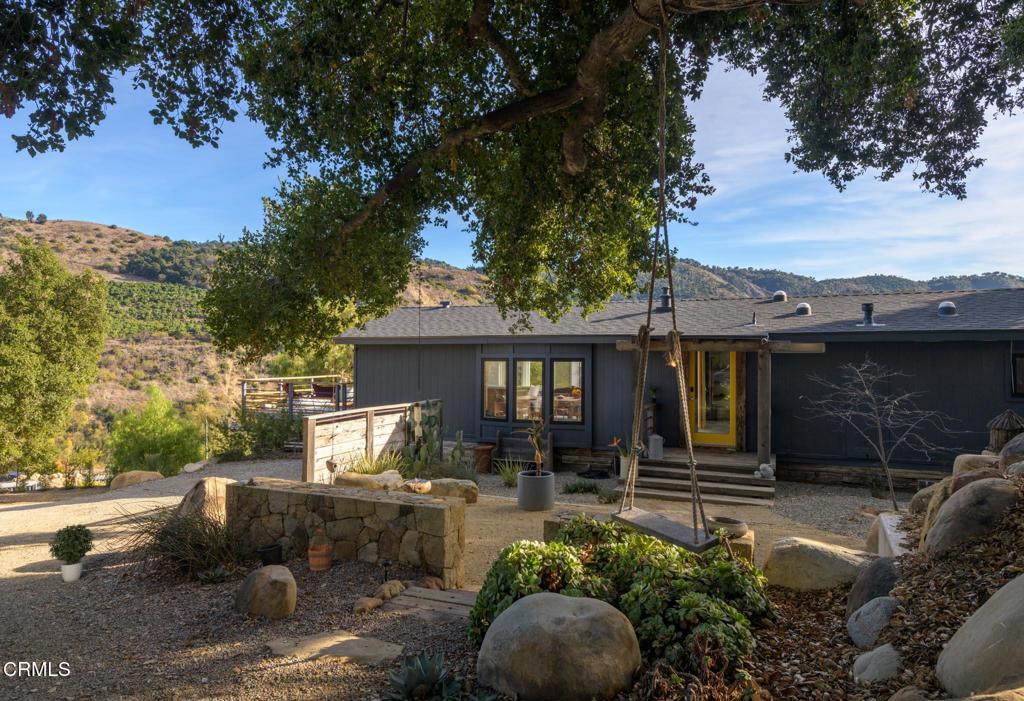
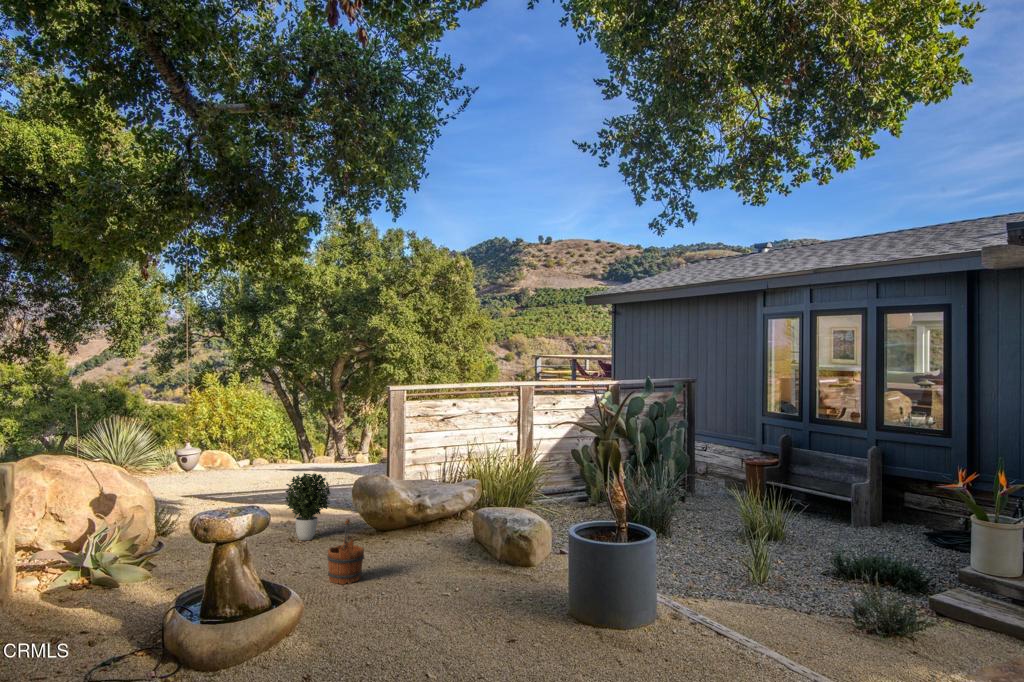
wooden bucket: present [308,529,333,571] -> present [327,519,364,584]

